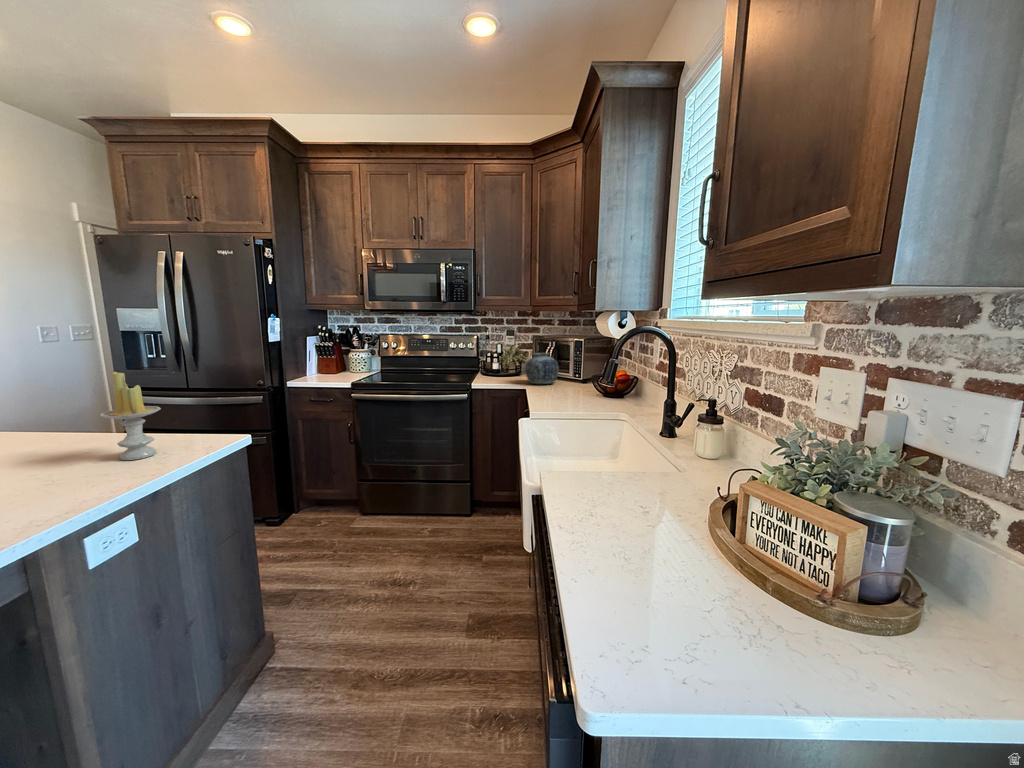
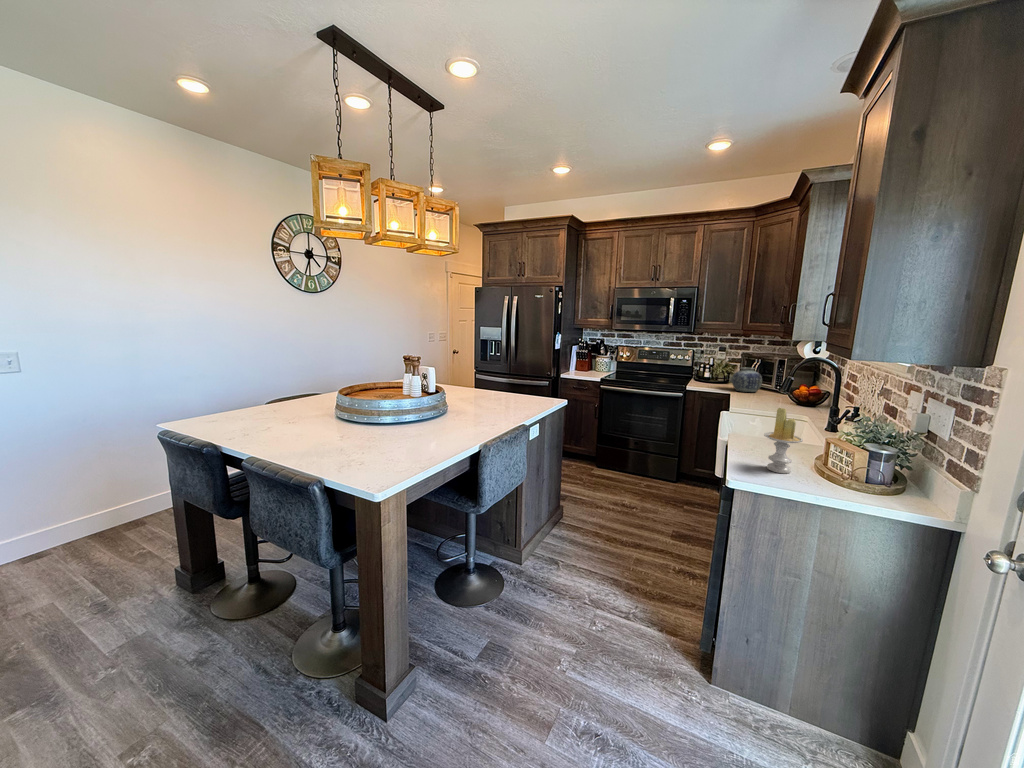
candle: present [100,372,161,460] -> present [764,408,803,473]

